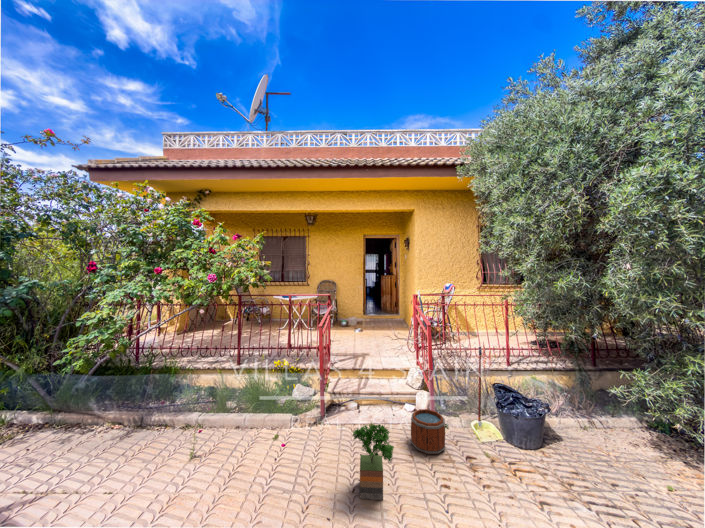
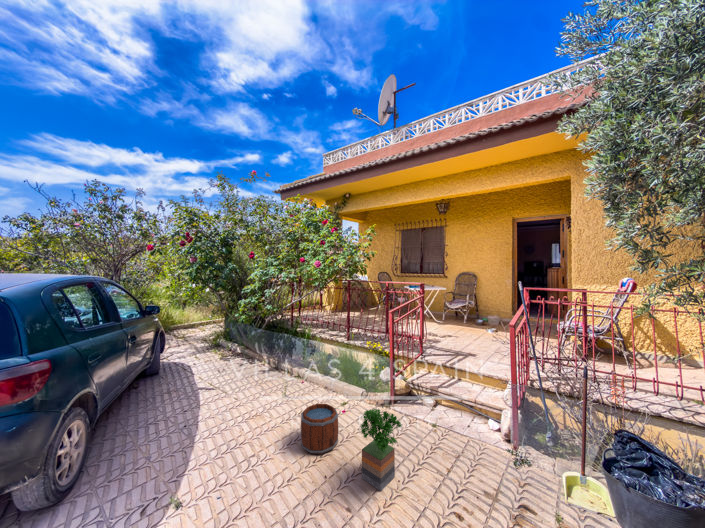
bucket: present [411,409,445,454] -> present [301,404,338,454]

